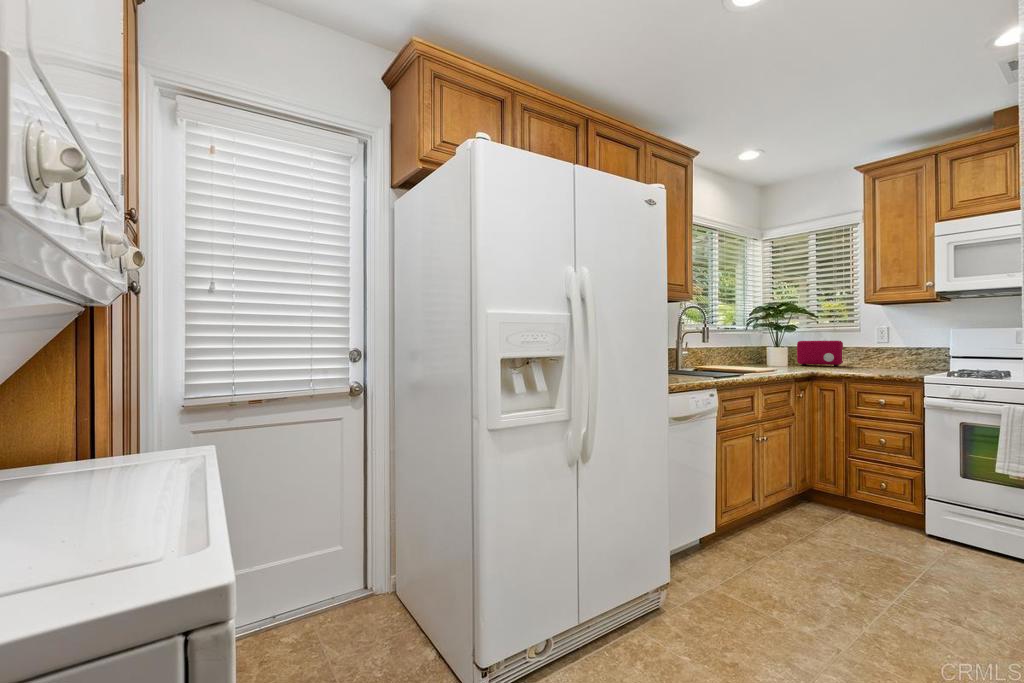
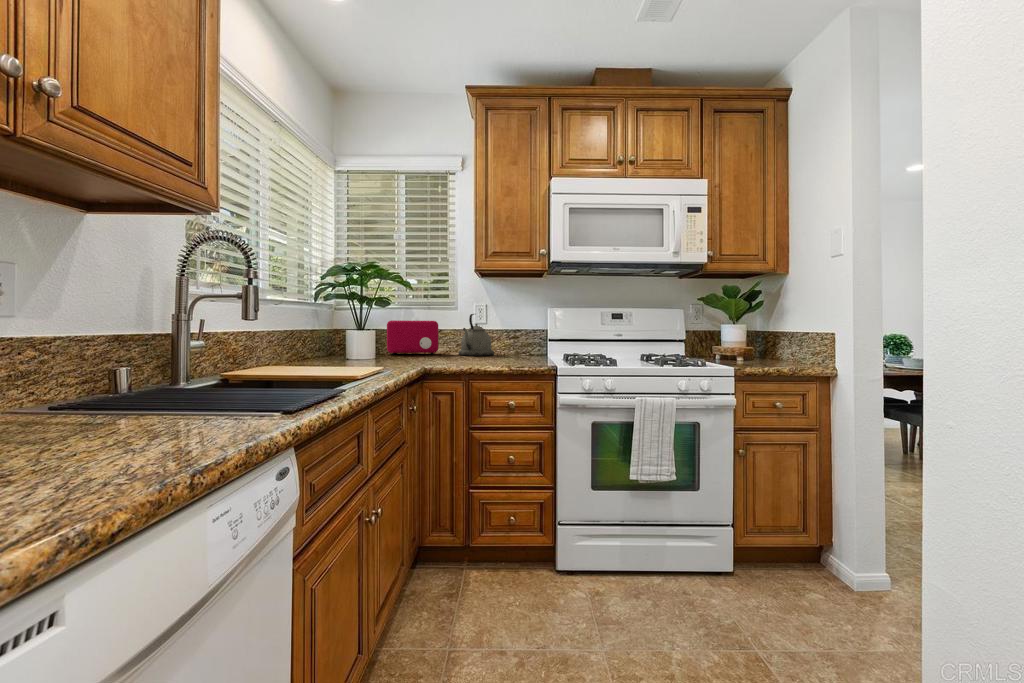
kettle: none [860,335,897,368] -> present [459,314,494,356]

